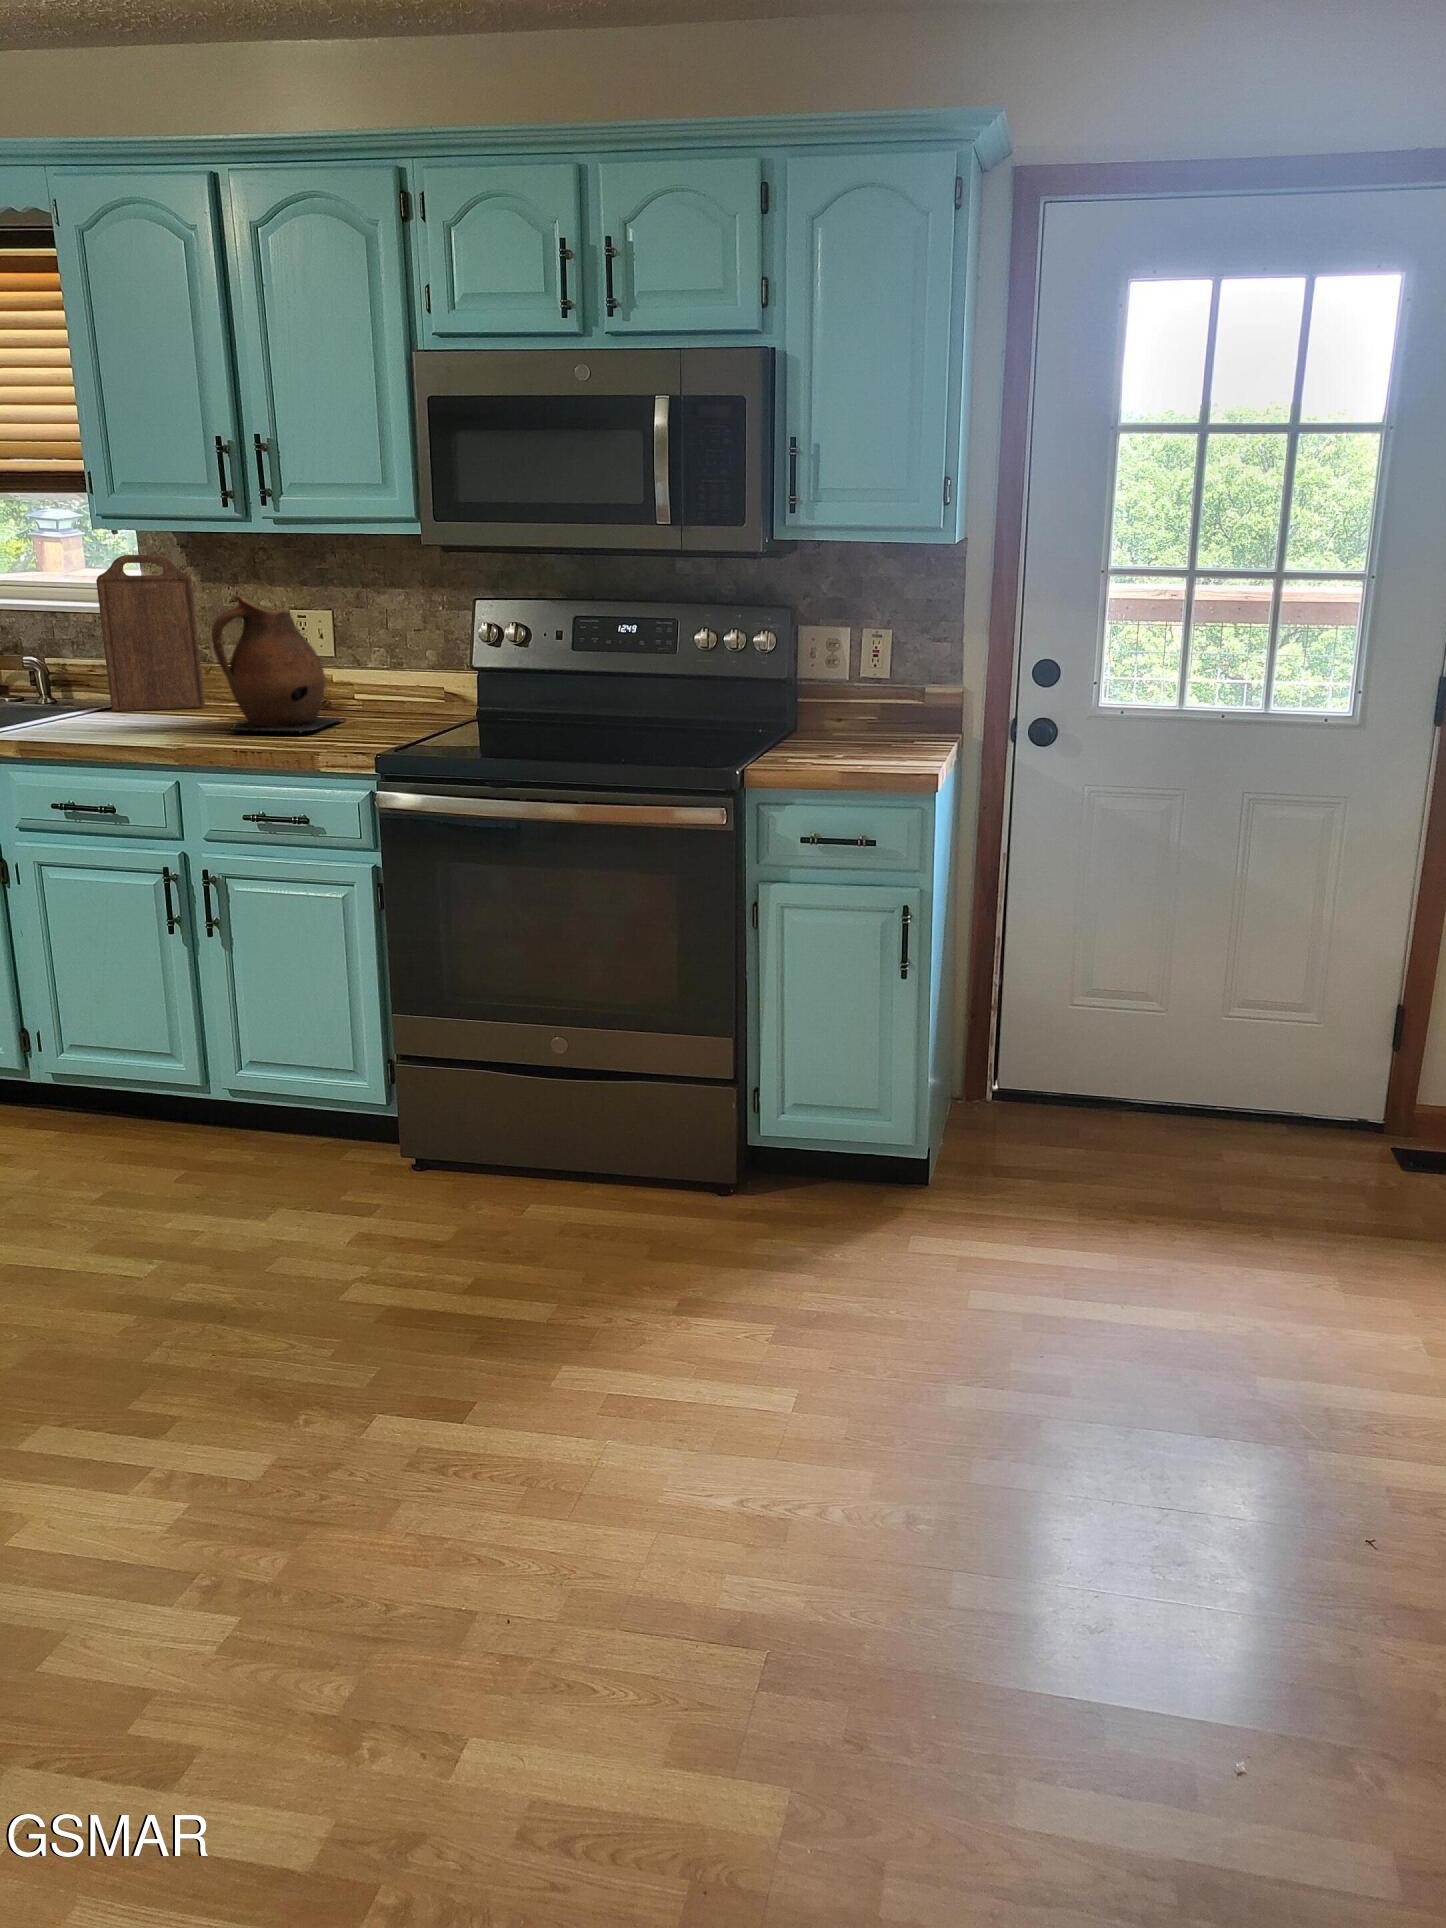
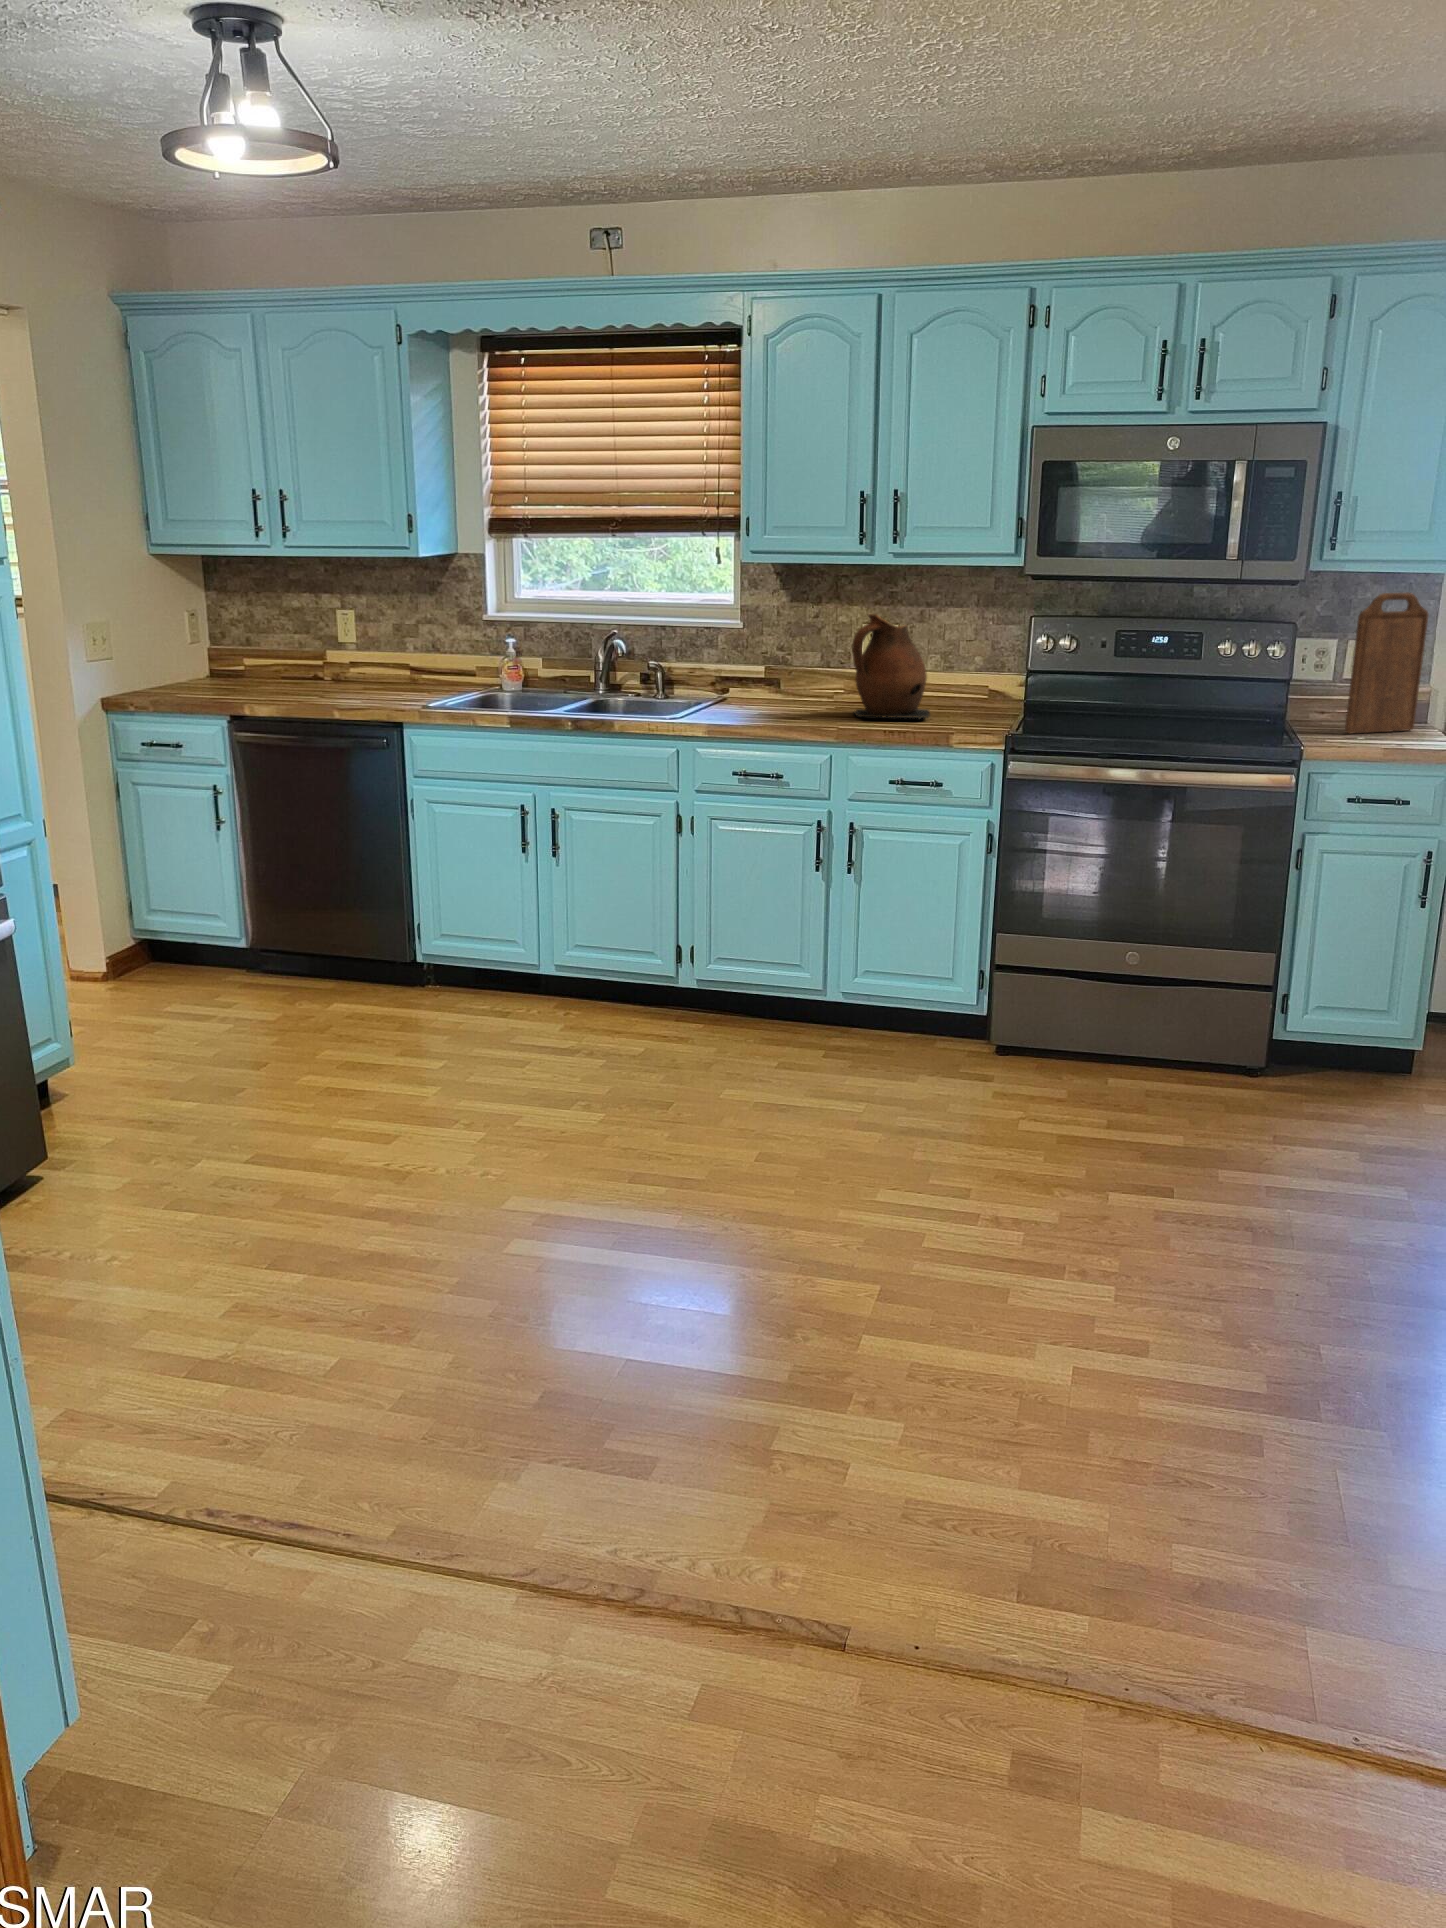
cutting board: present [96,555,205,711] -> present [1345,593,1428,733]

